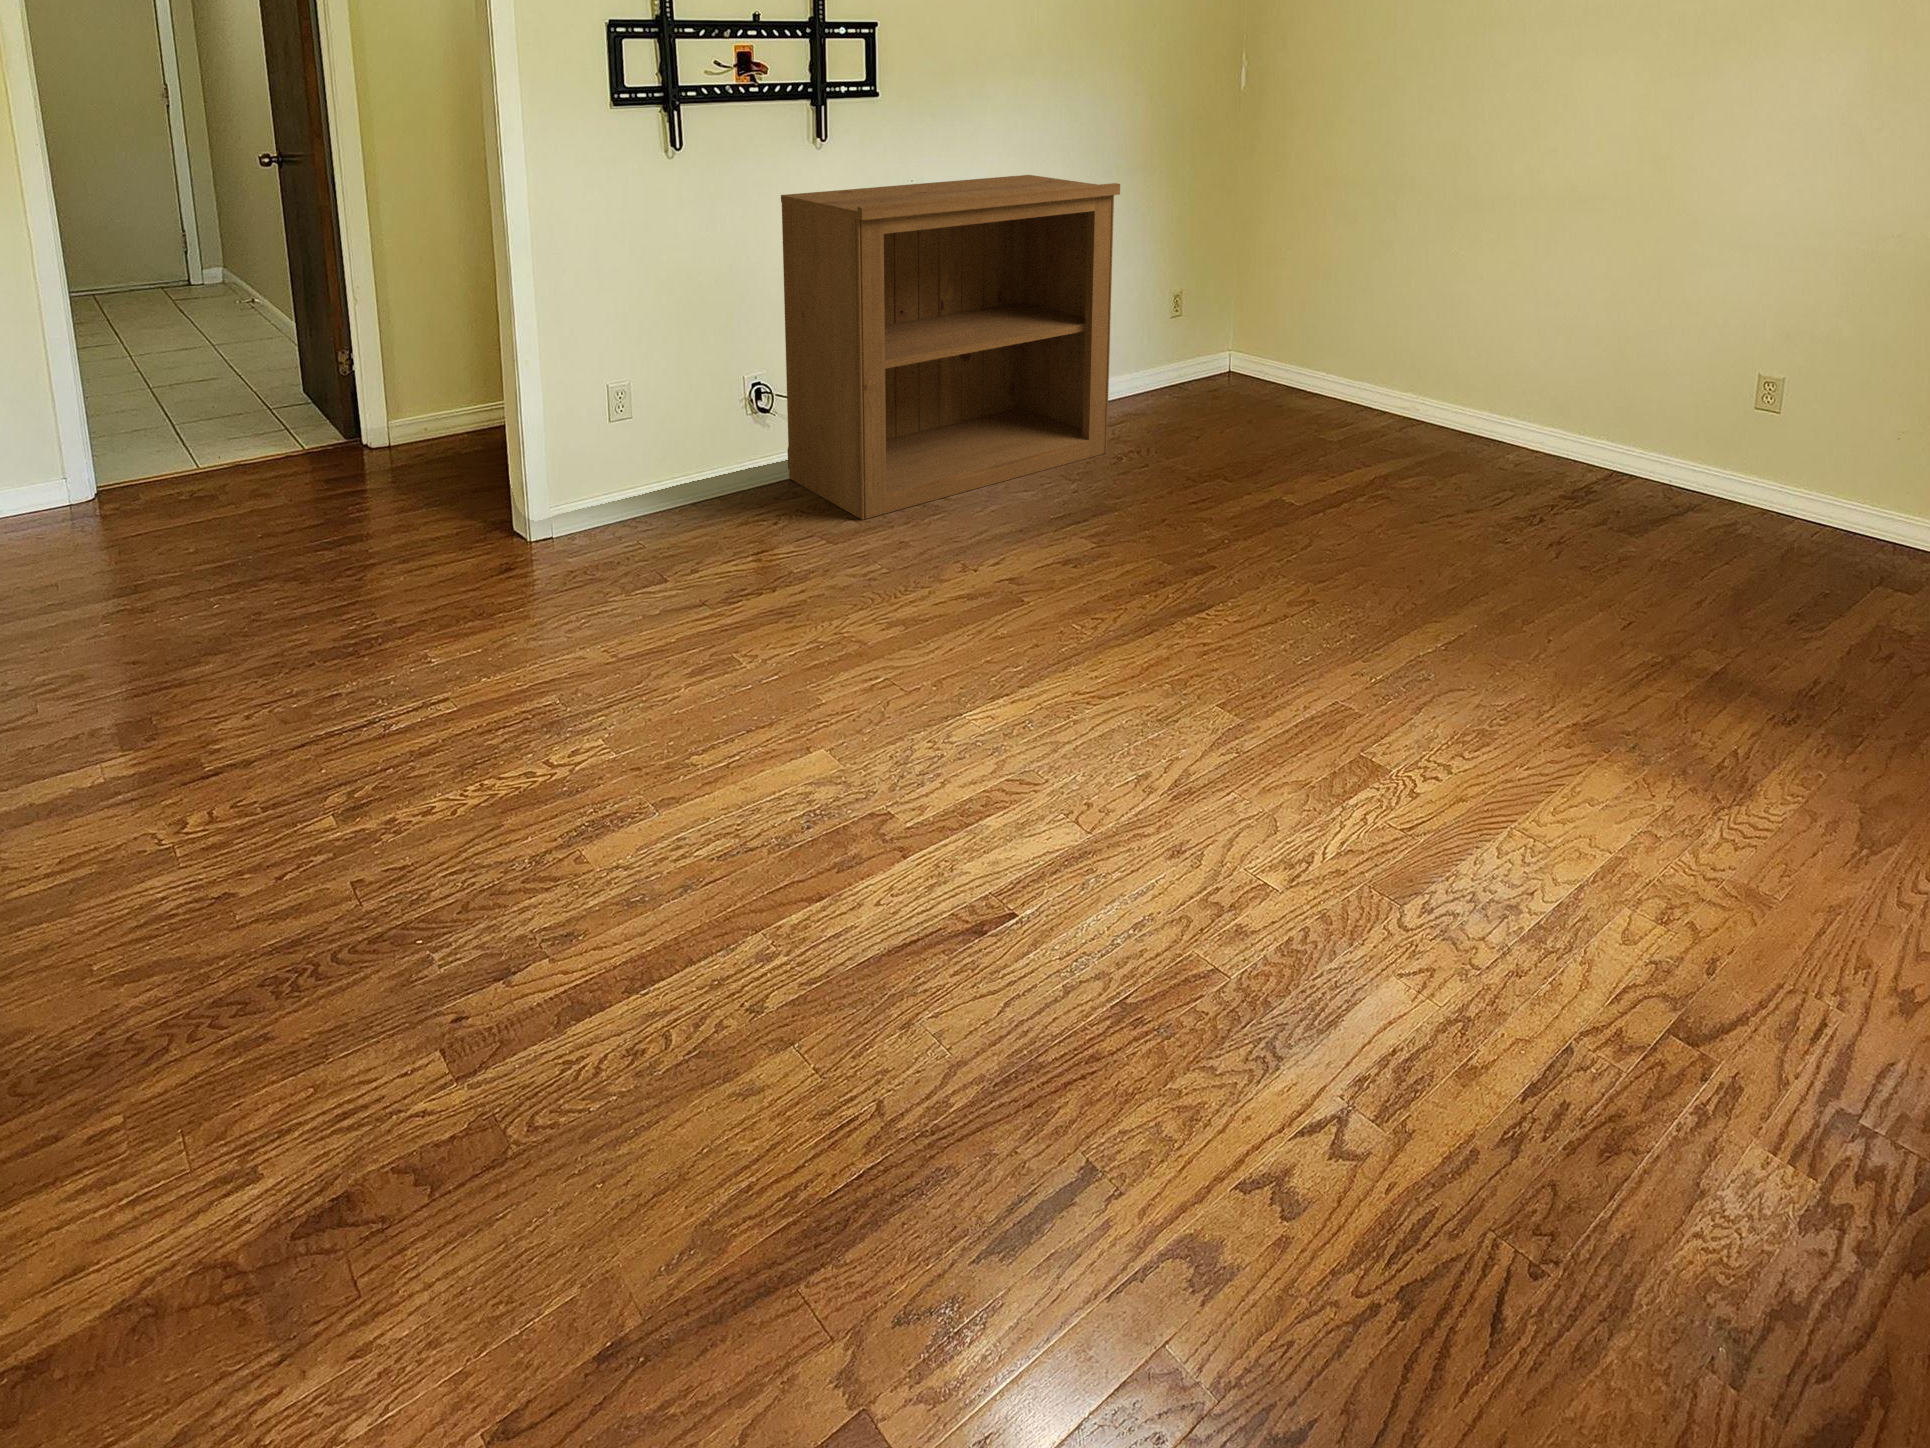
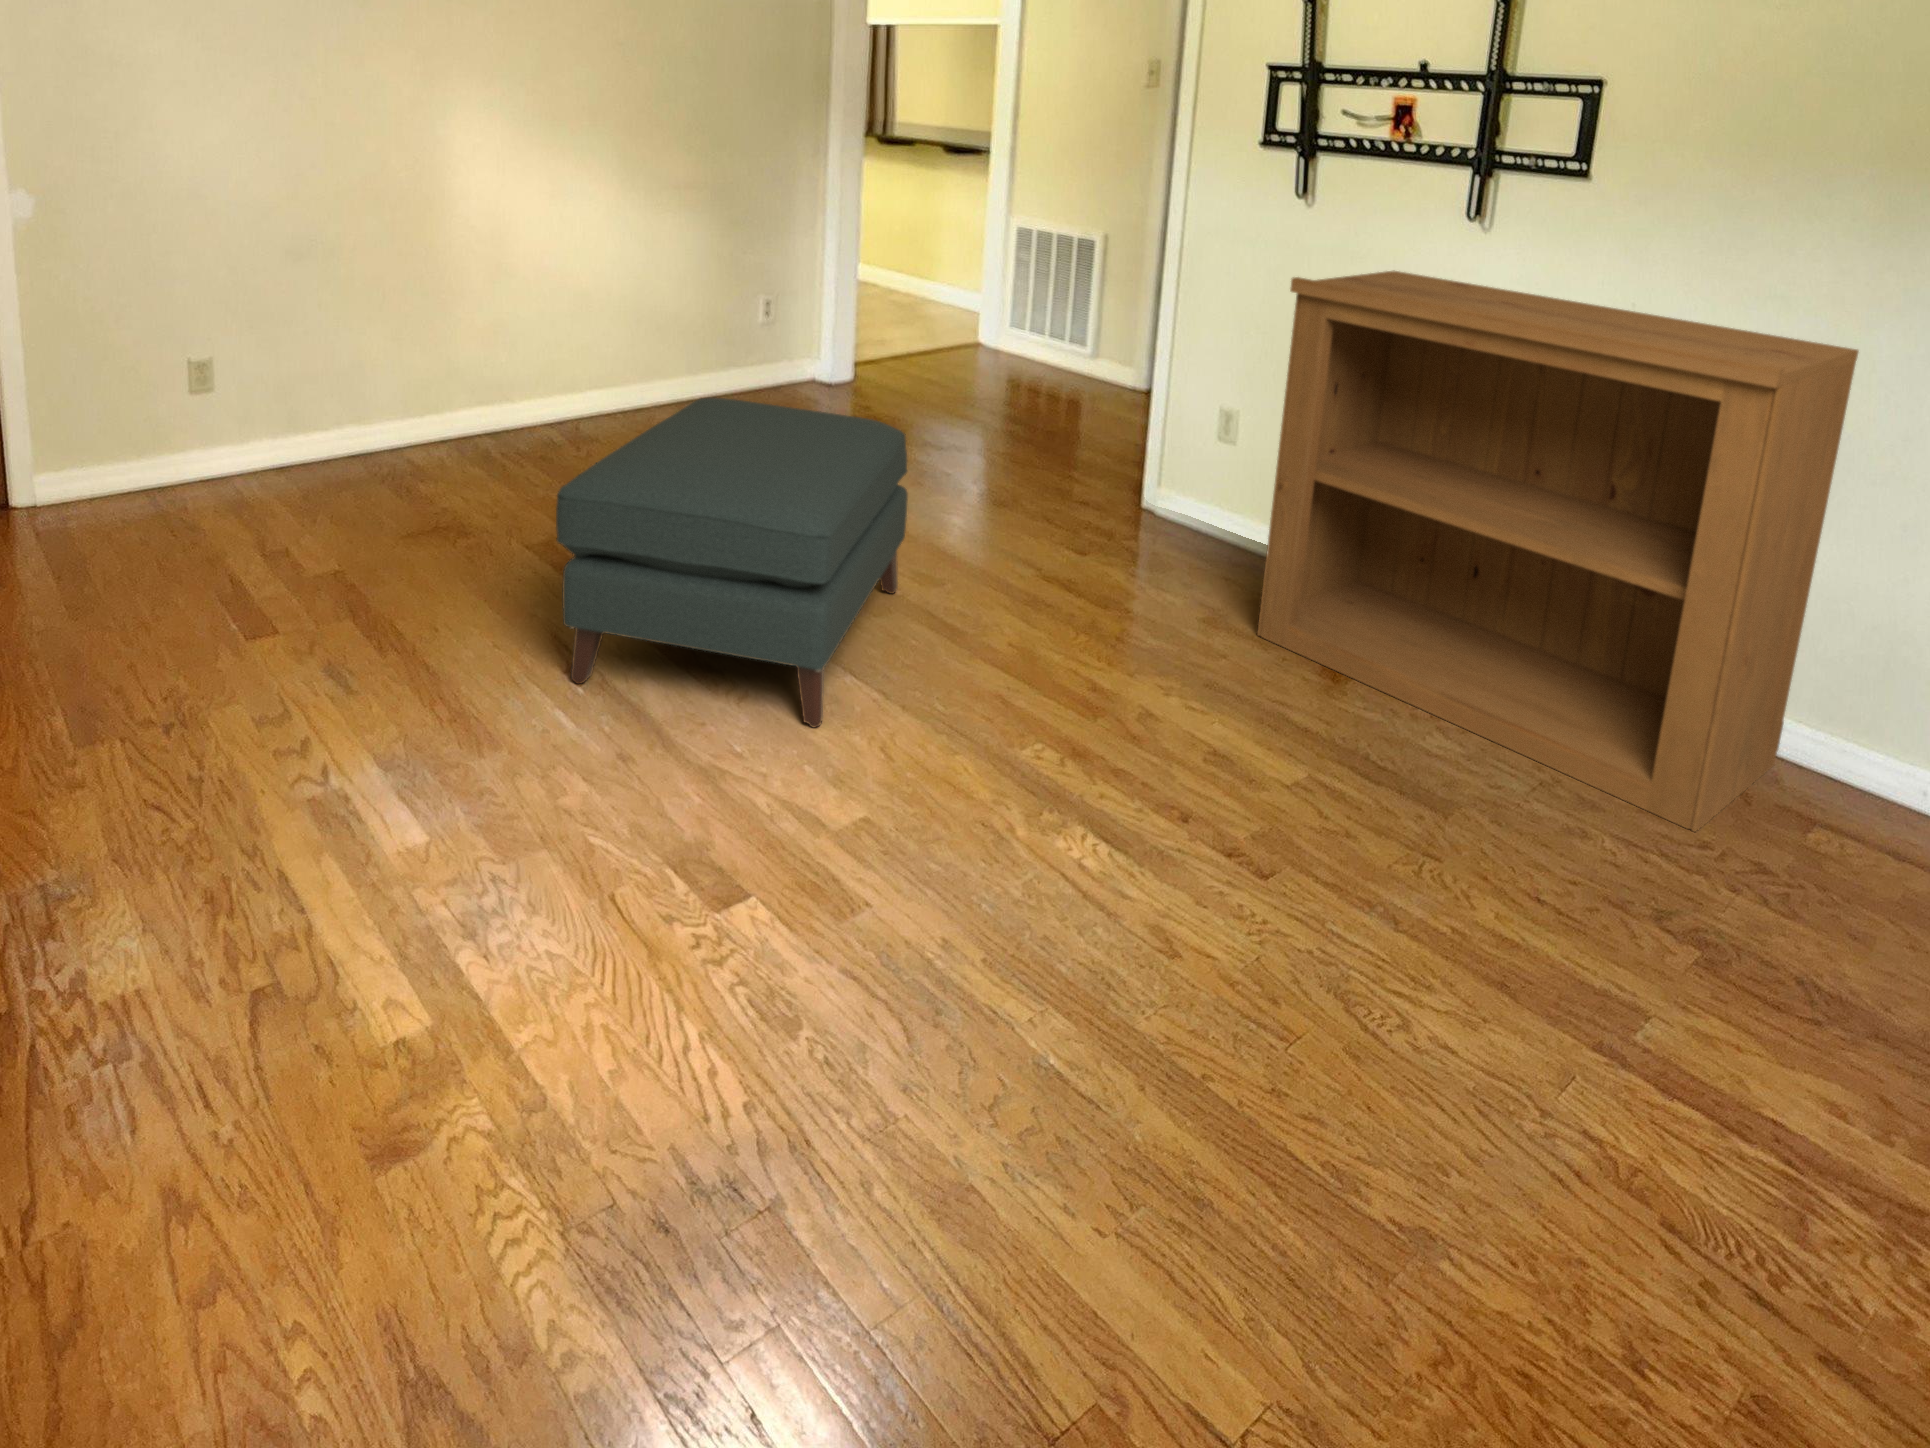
ottoman: none [567,485,1098,913] -> present [556,397,908,727]

